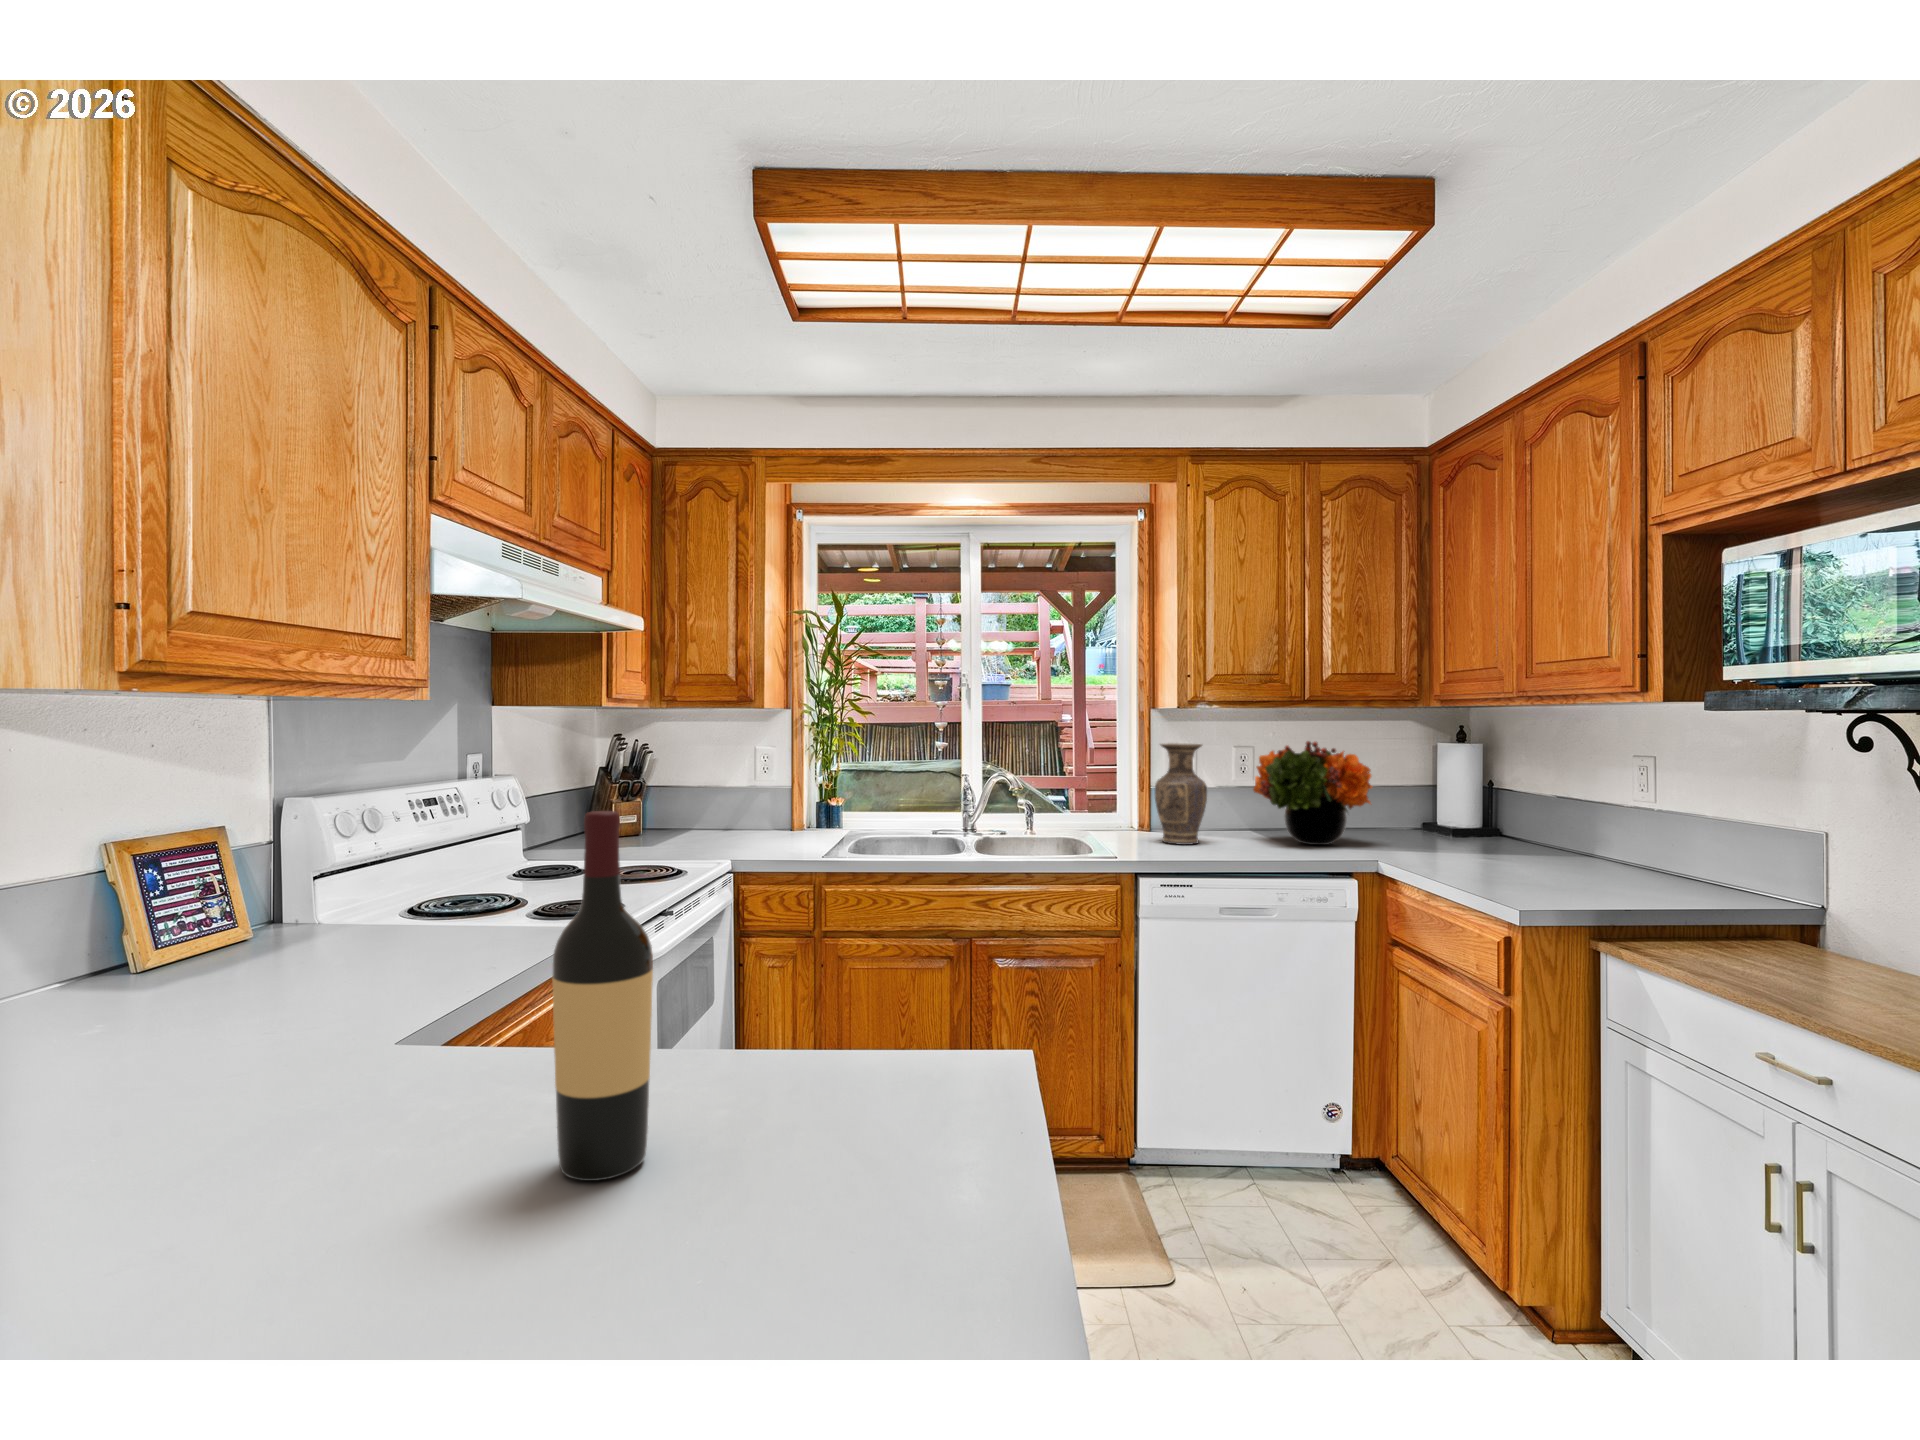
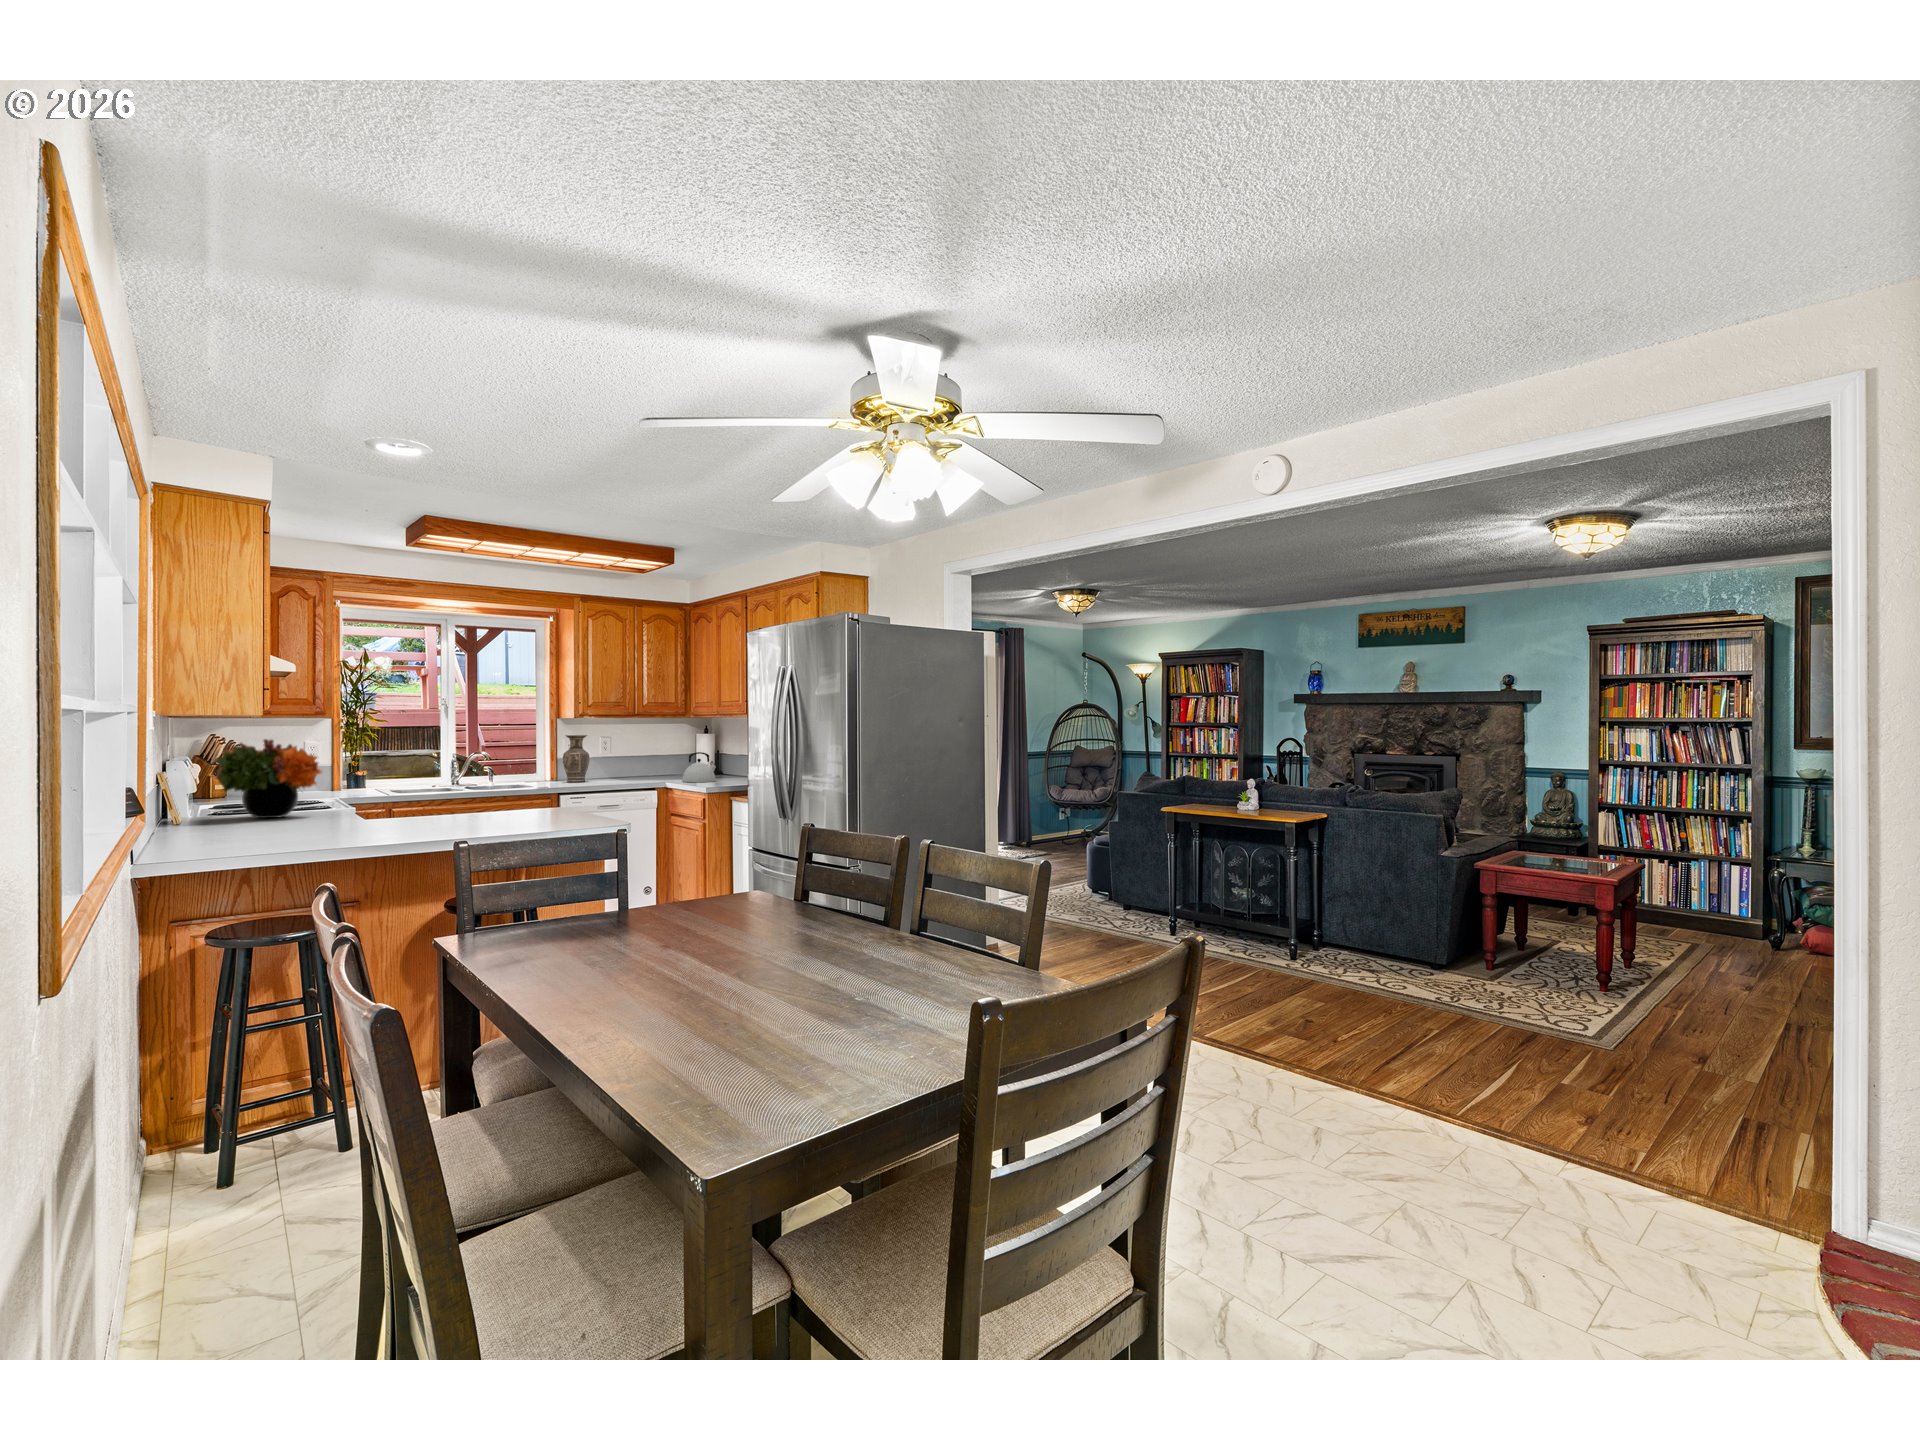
flower arrangement: present [1253,741,1372,845] -> present [215,739,322,818]
kettle: none [1420,793,1512,872] -> present [682,752,716,782]
wine bottle: present [552,811,653,1181] -> none [465,741,487,819]

